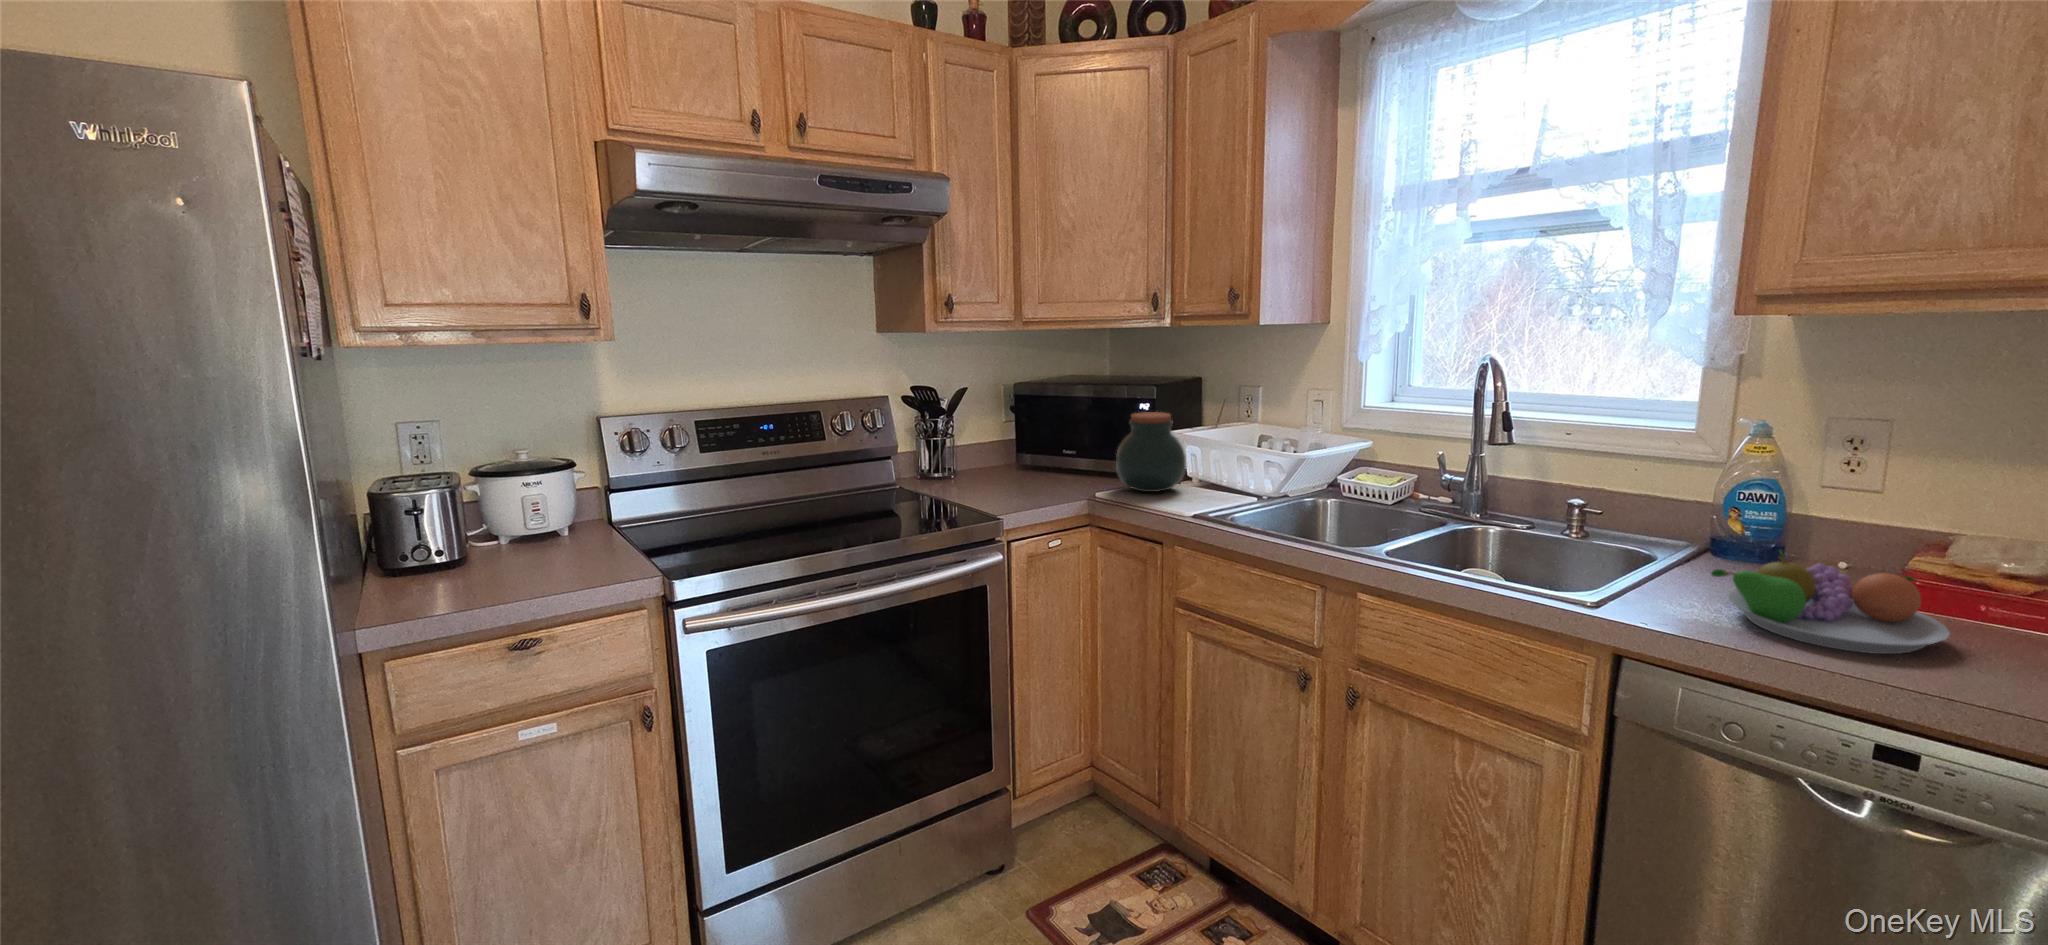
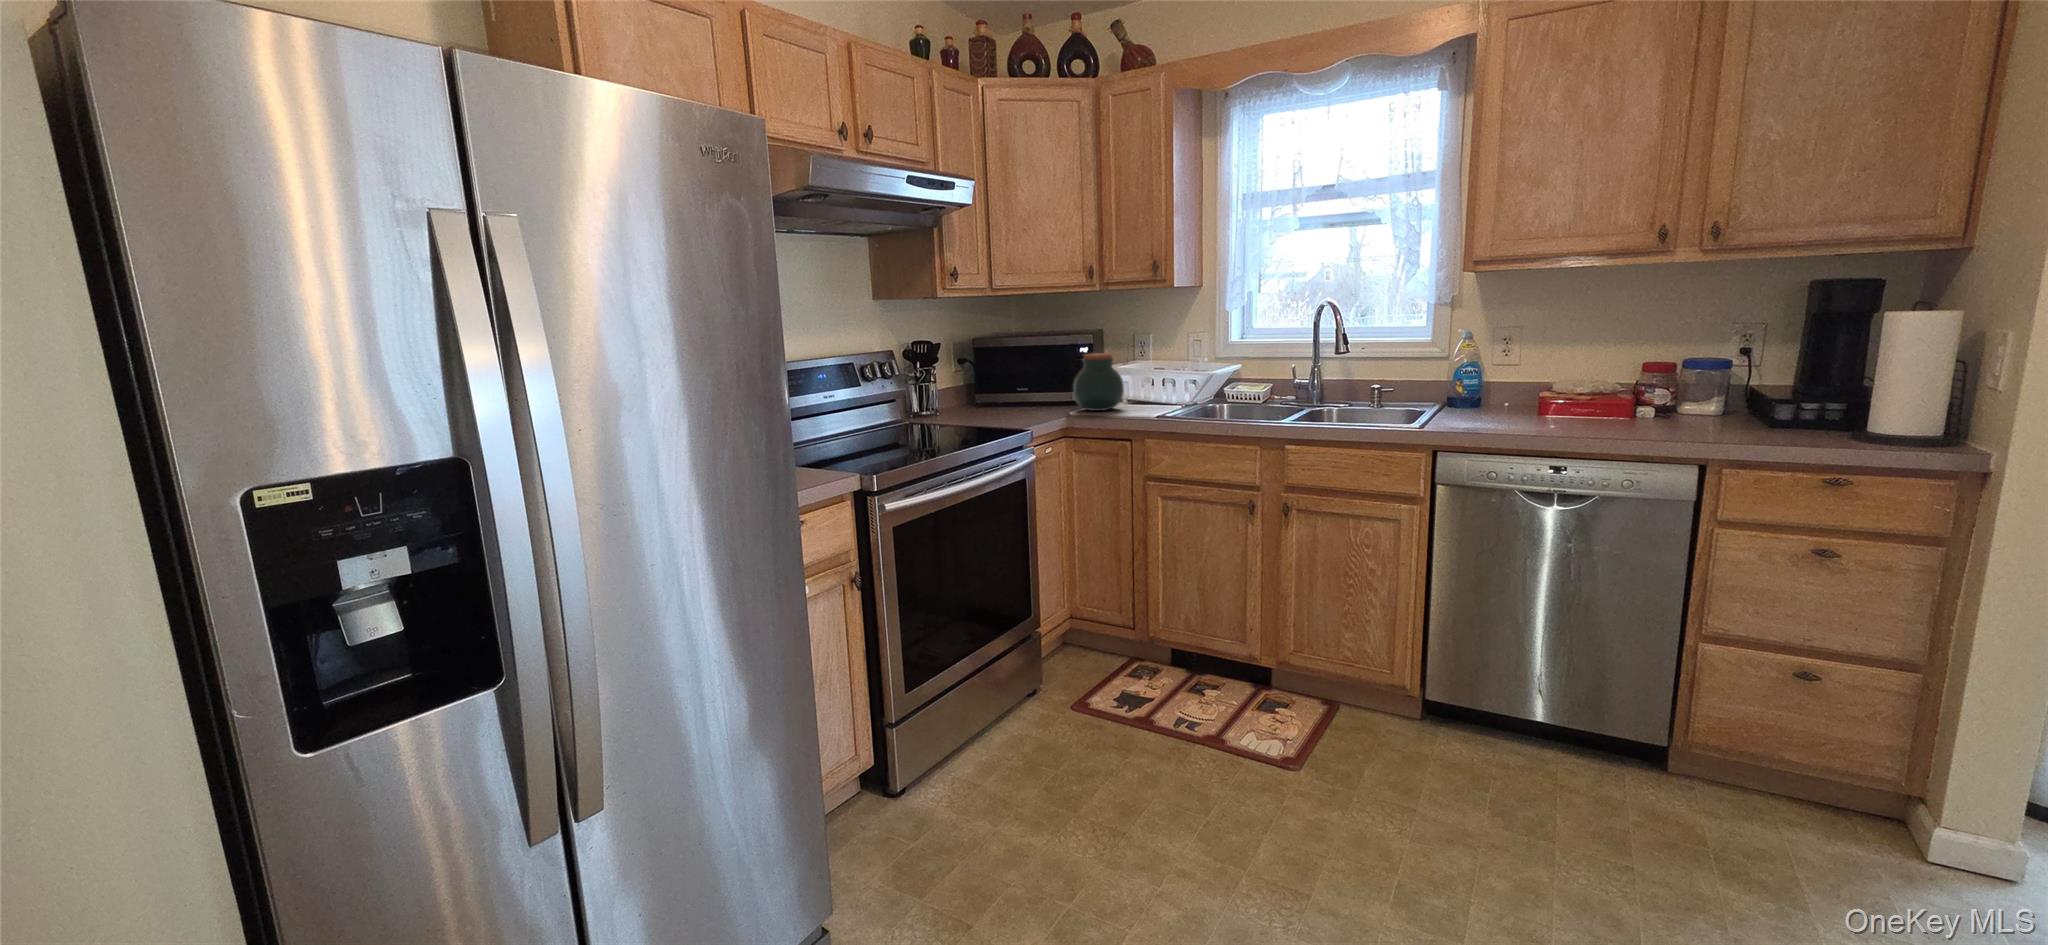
fruit bowl: present [1711,550,1950,654] -> none [1470,390,1569,430]

